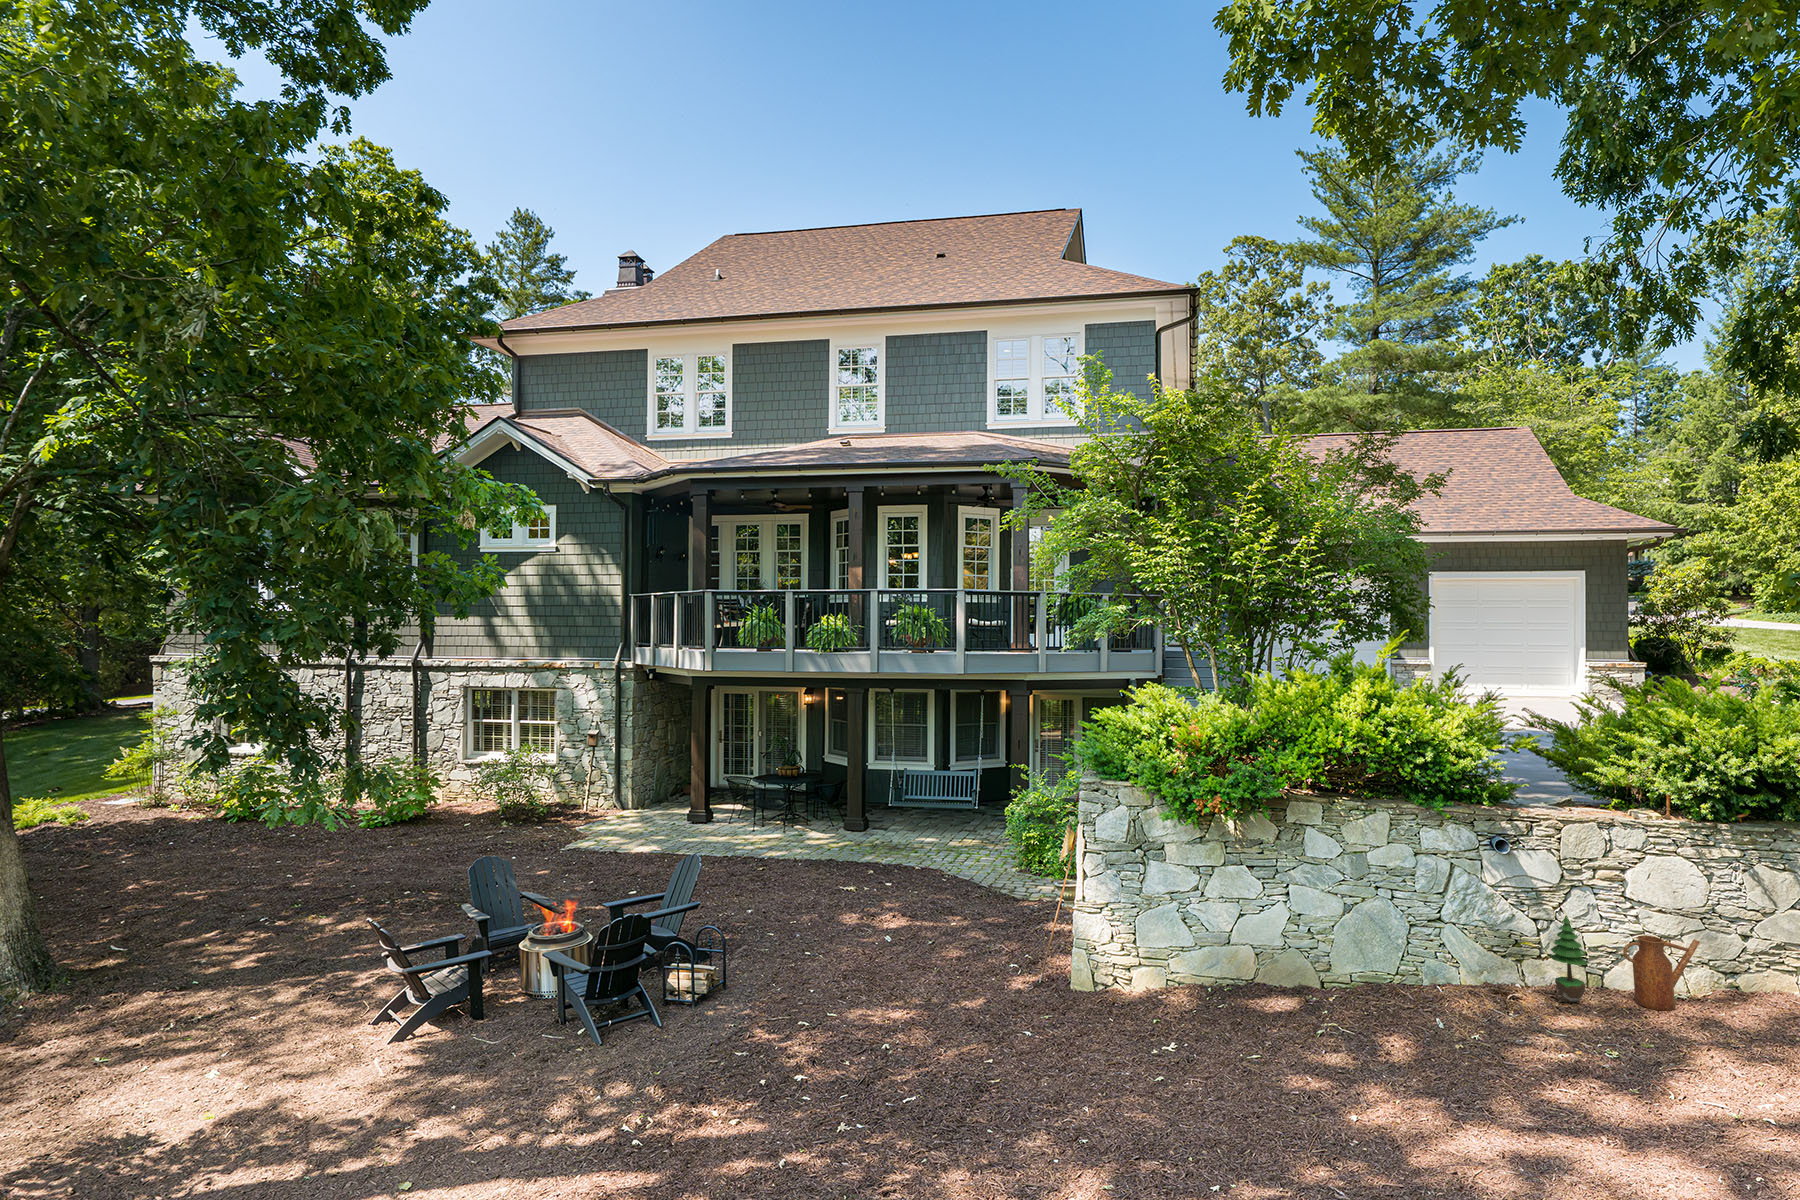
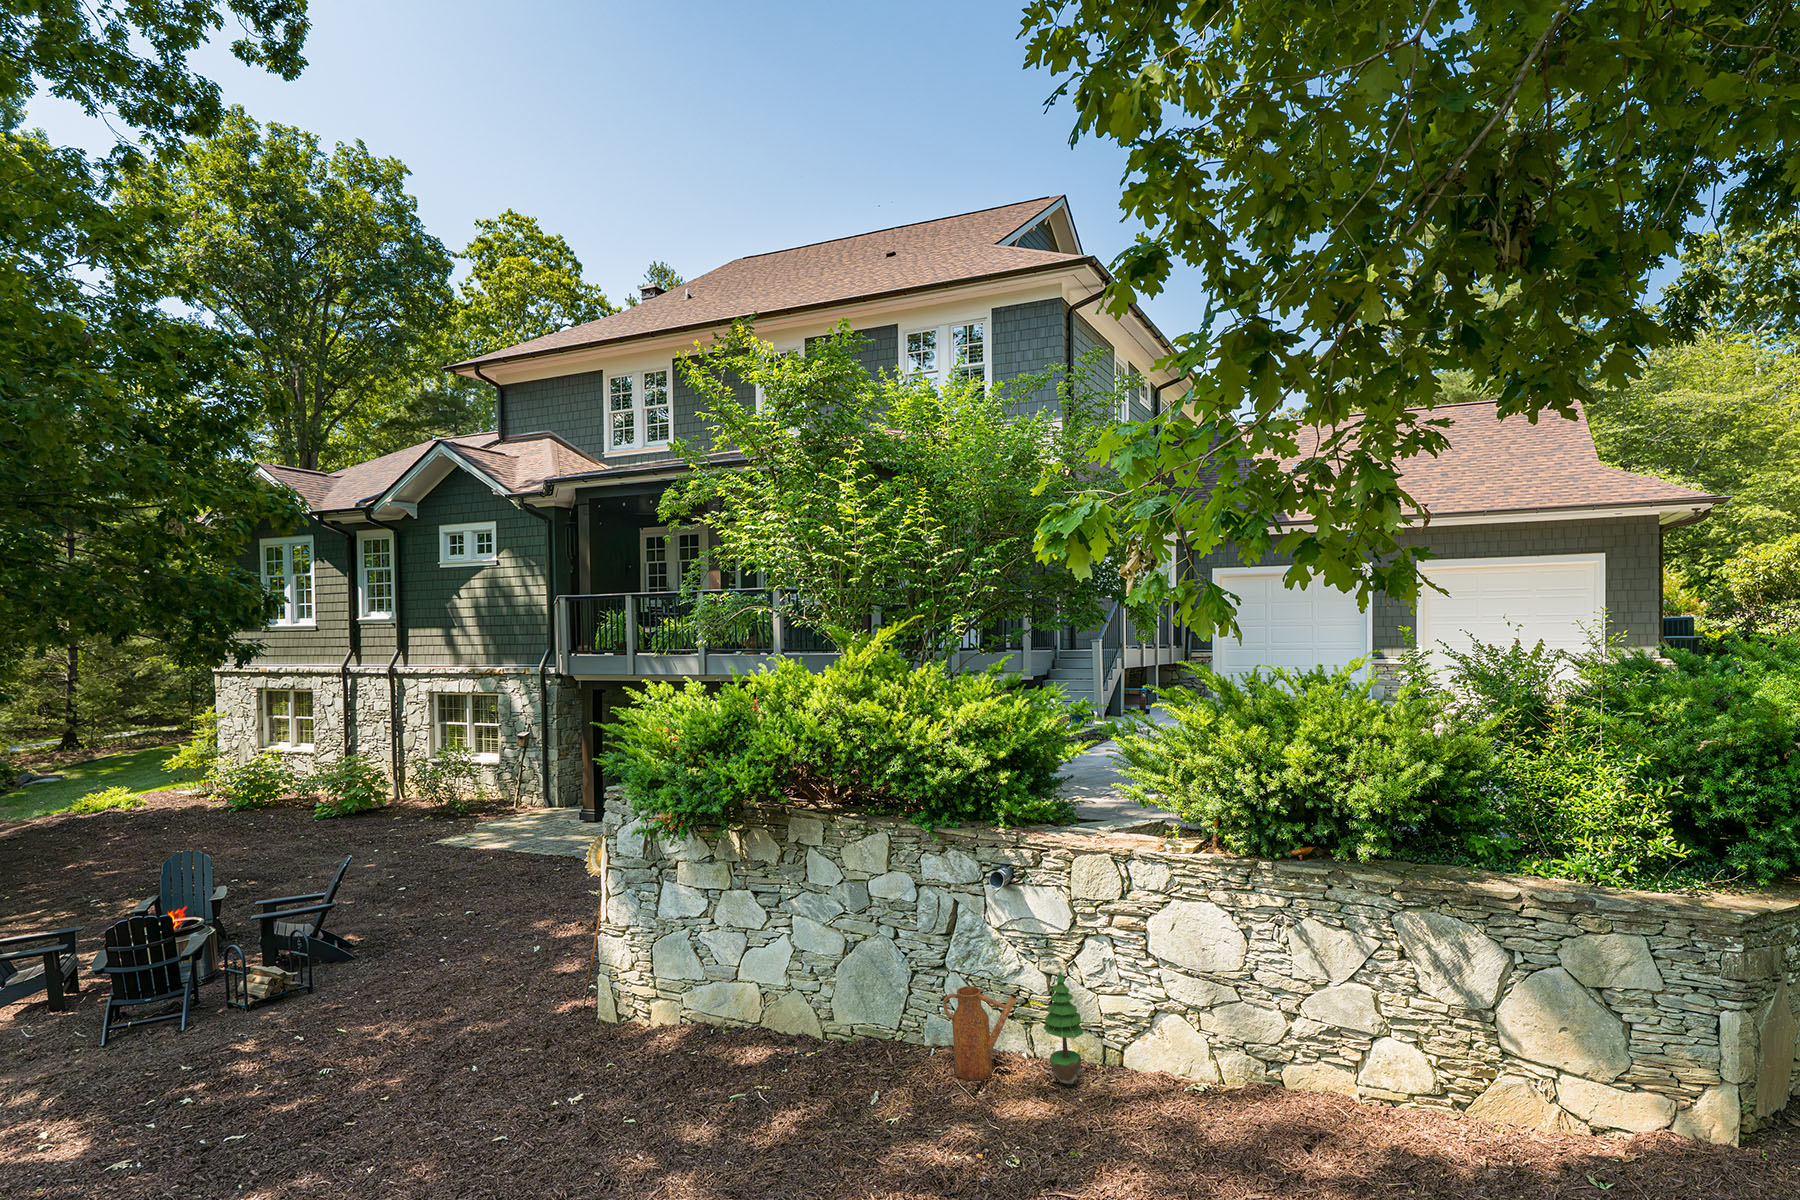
watering can: present [1623,936,1700,1011] -> present [943,986,1016,1080]

